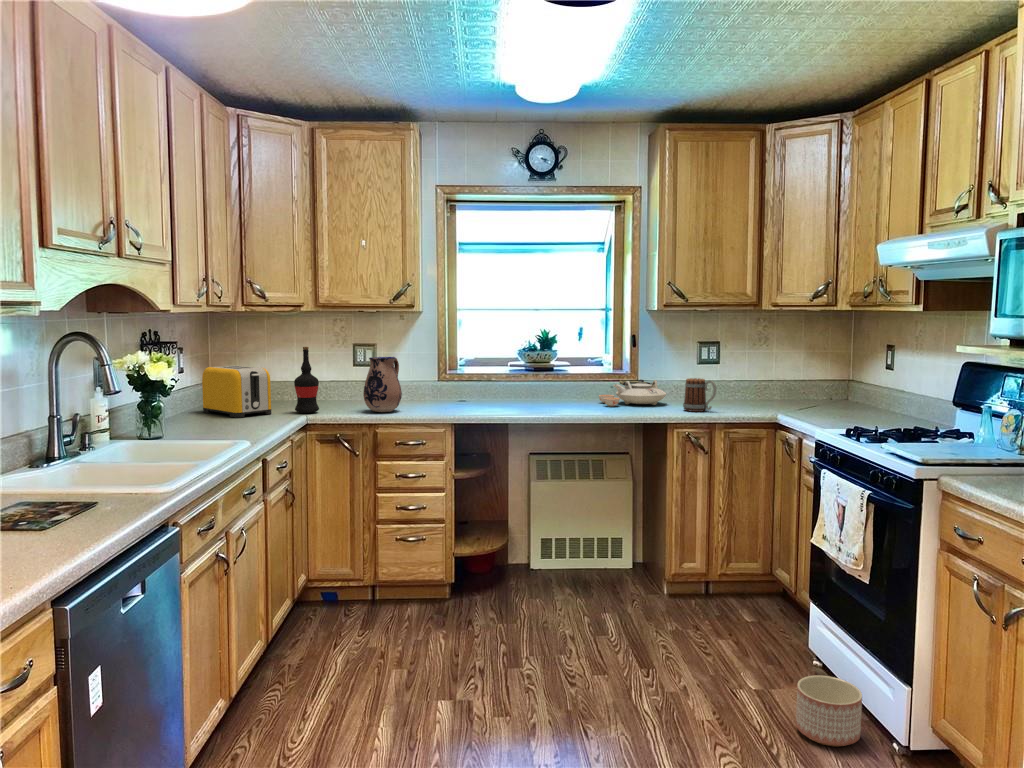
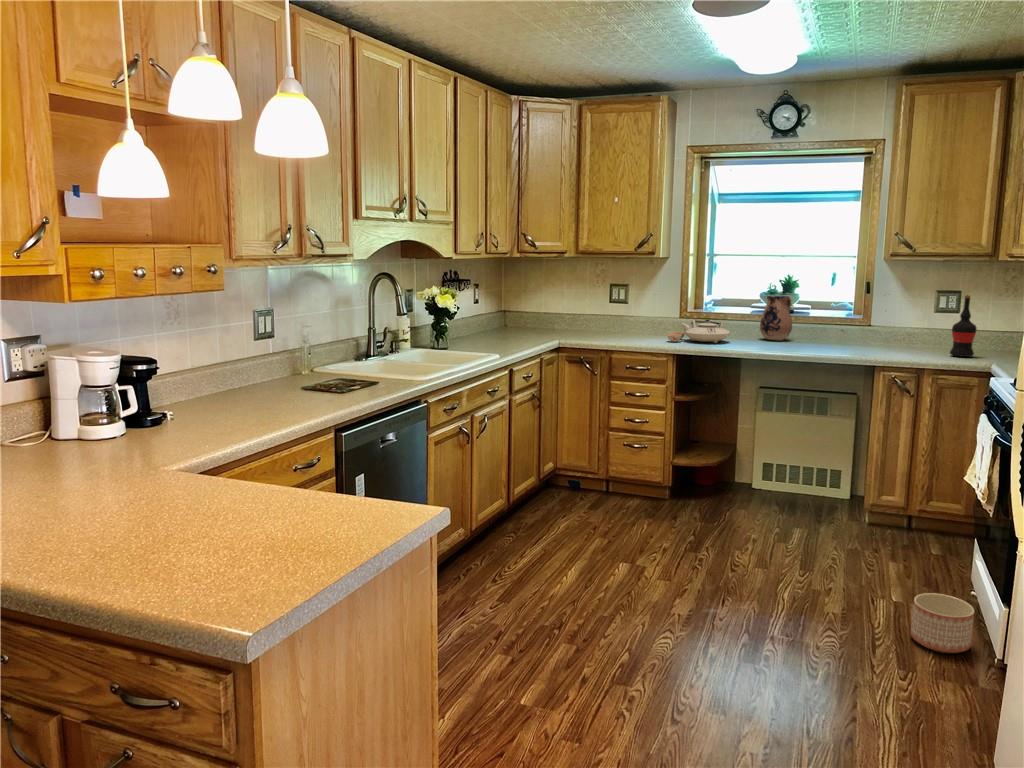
wine bottle: present [294,347,319,413] -> present [950,296,977,357]
ceramic pitcher: present [363,357,402,412] -> present [760,295,792,341]
toaster: present [202,365,271,418] -> none [488,299,535,339]
mug: present [683,378,717,412] -> none [898,325,932,357]
teapot: present [599,380,666,406] -> present [667,319,730,343]

